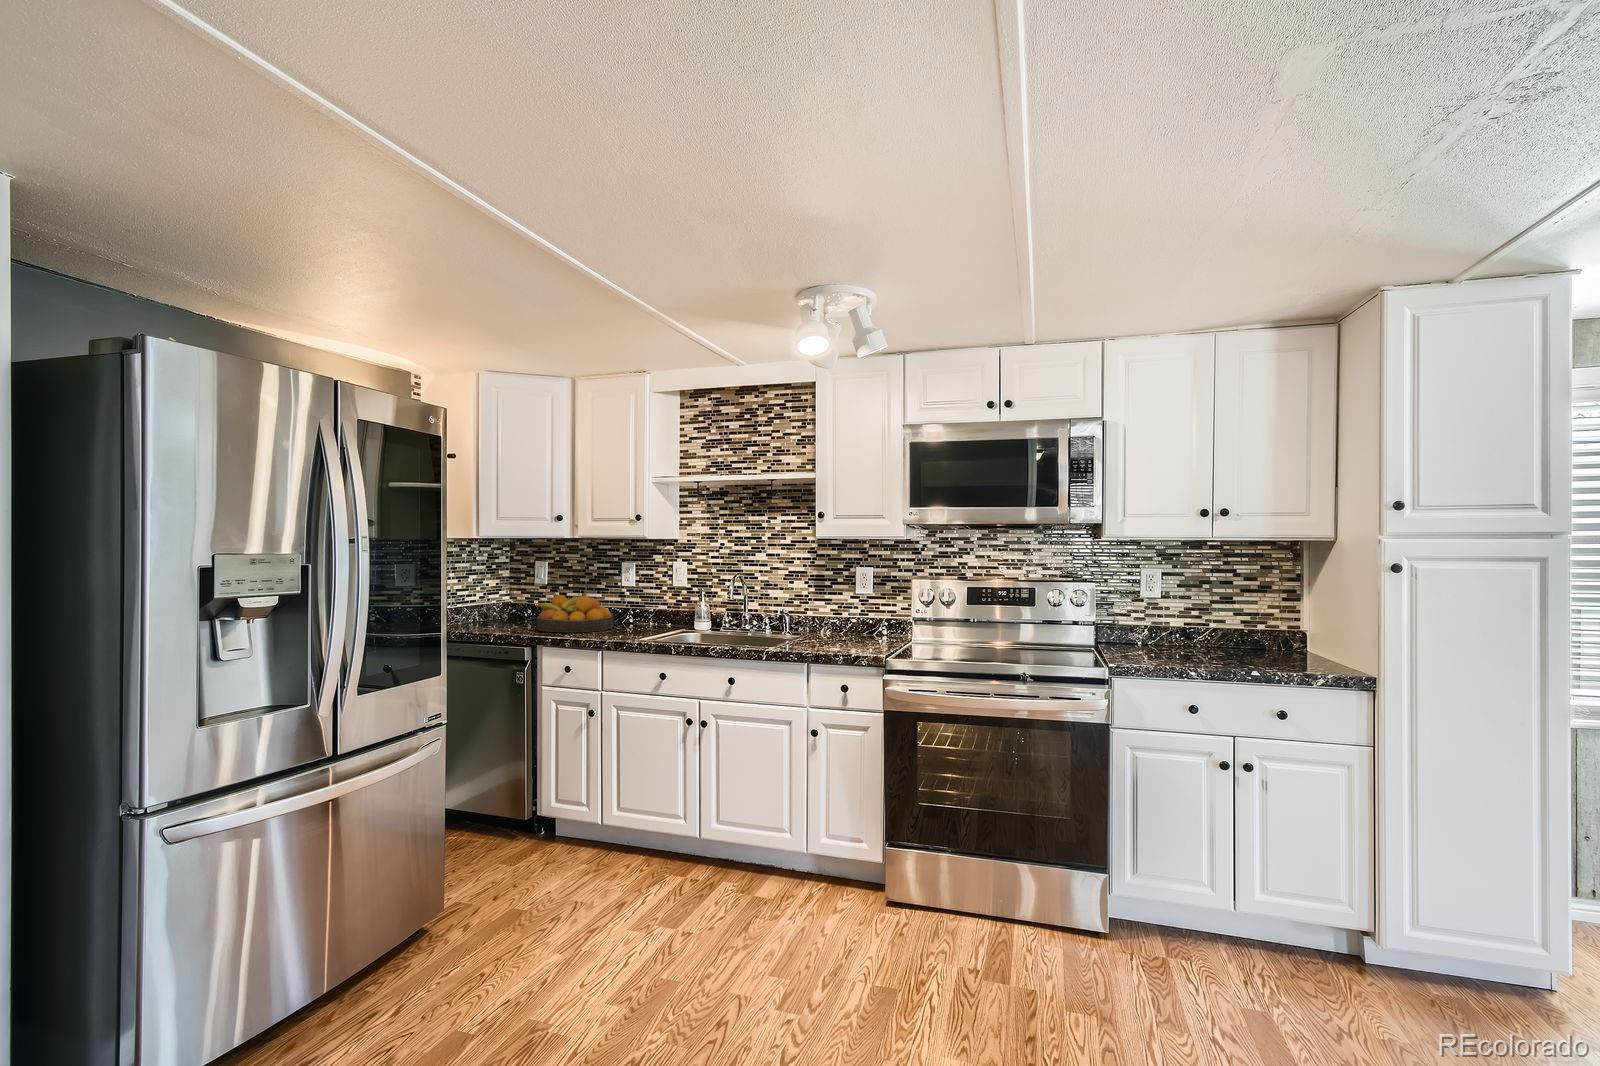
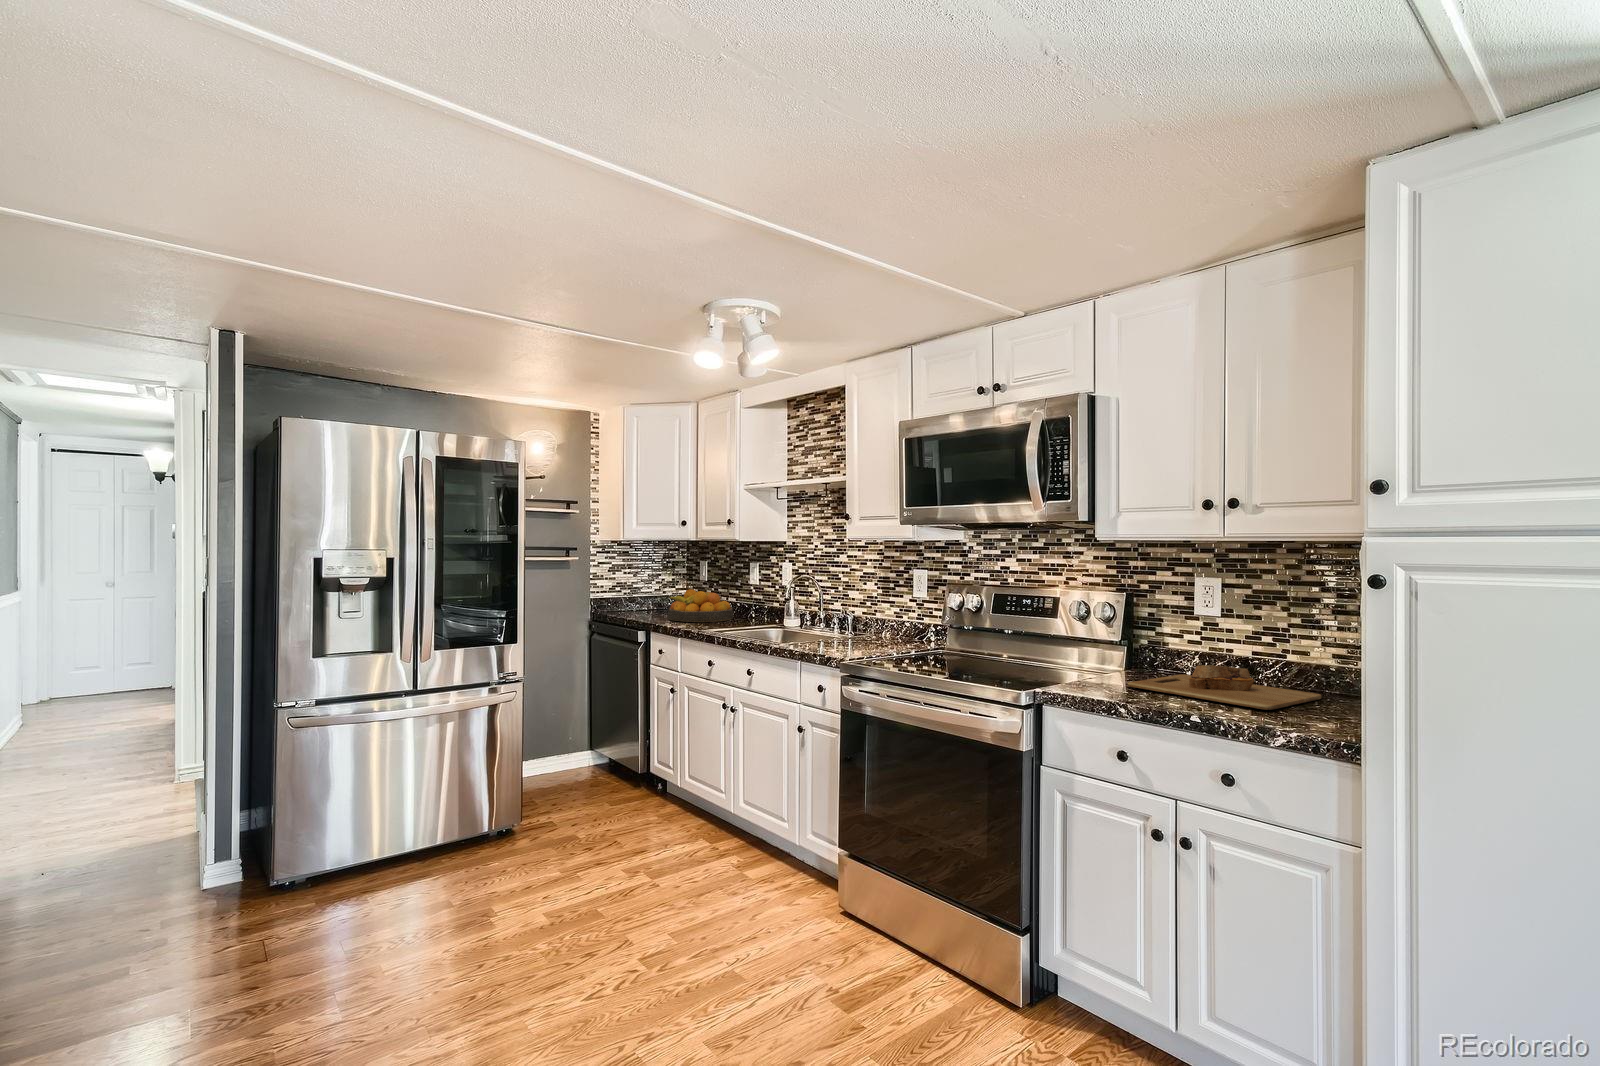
cutting board: none [1137,635,1265,664] -> present [1128,665,1321,710]

